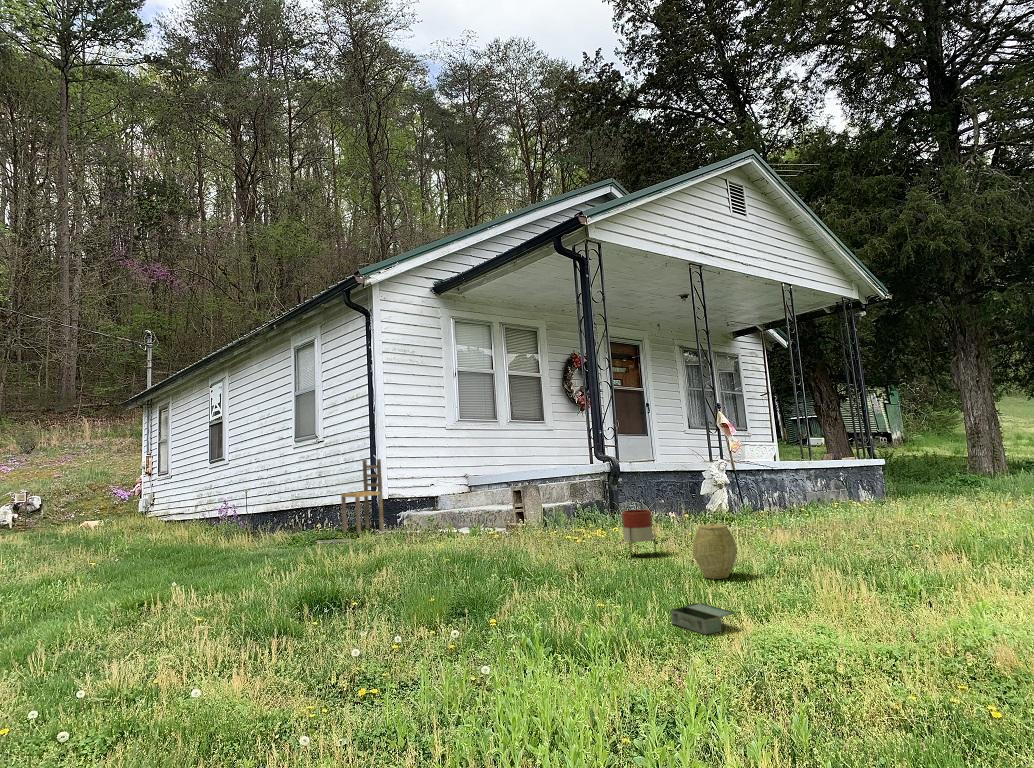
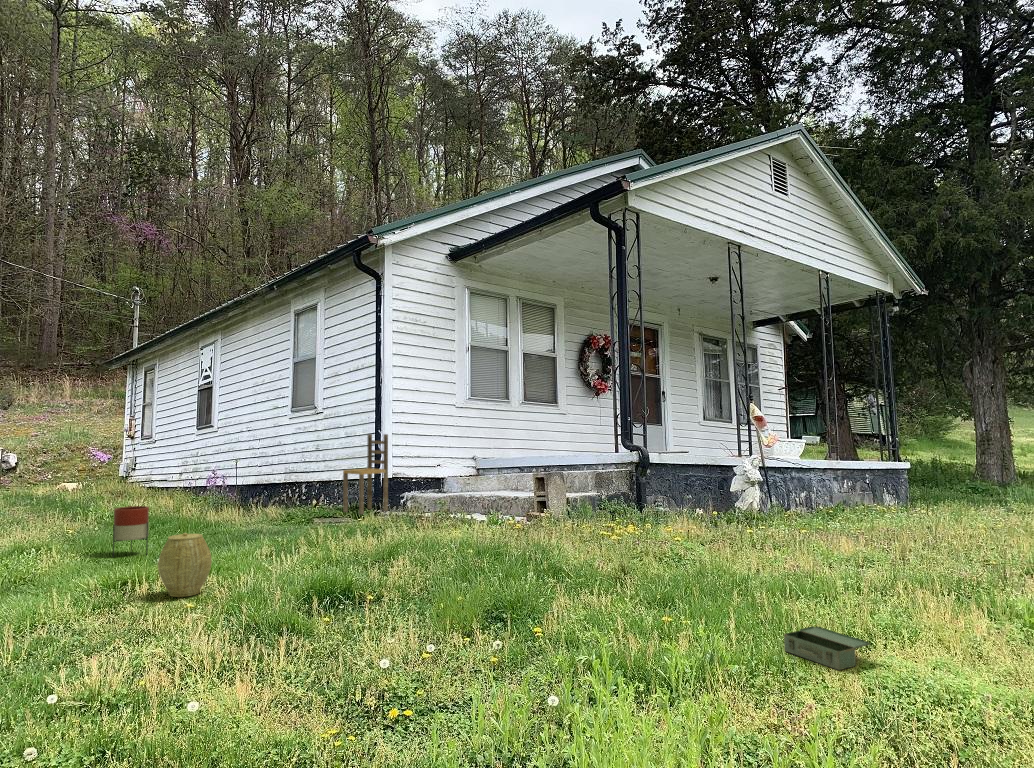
planter: present [622,509,656,558] -> present [113,506,149,558]
woven basket: present [693,523,737,579] -> present [158,533,212,597]

